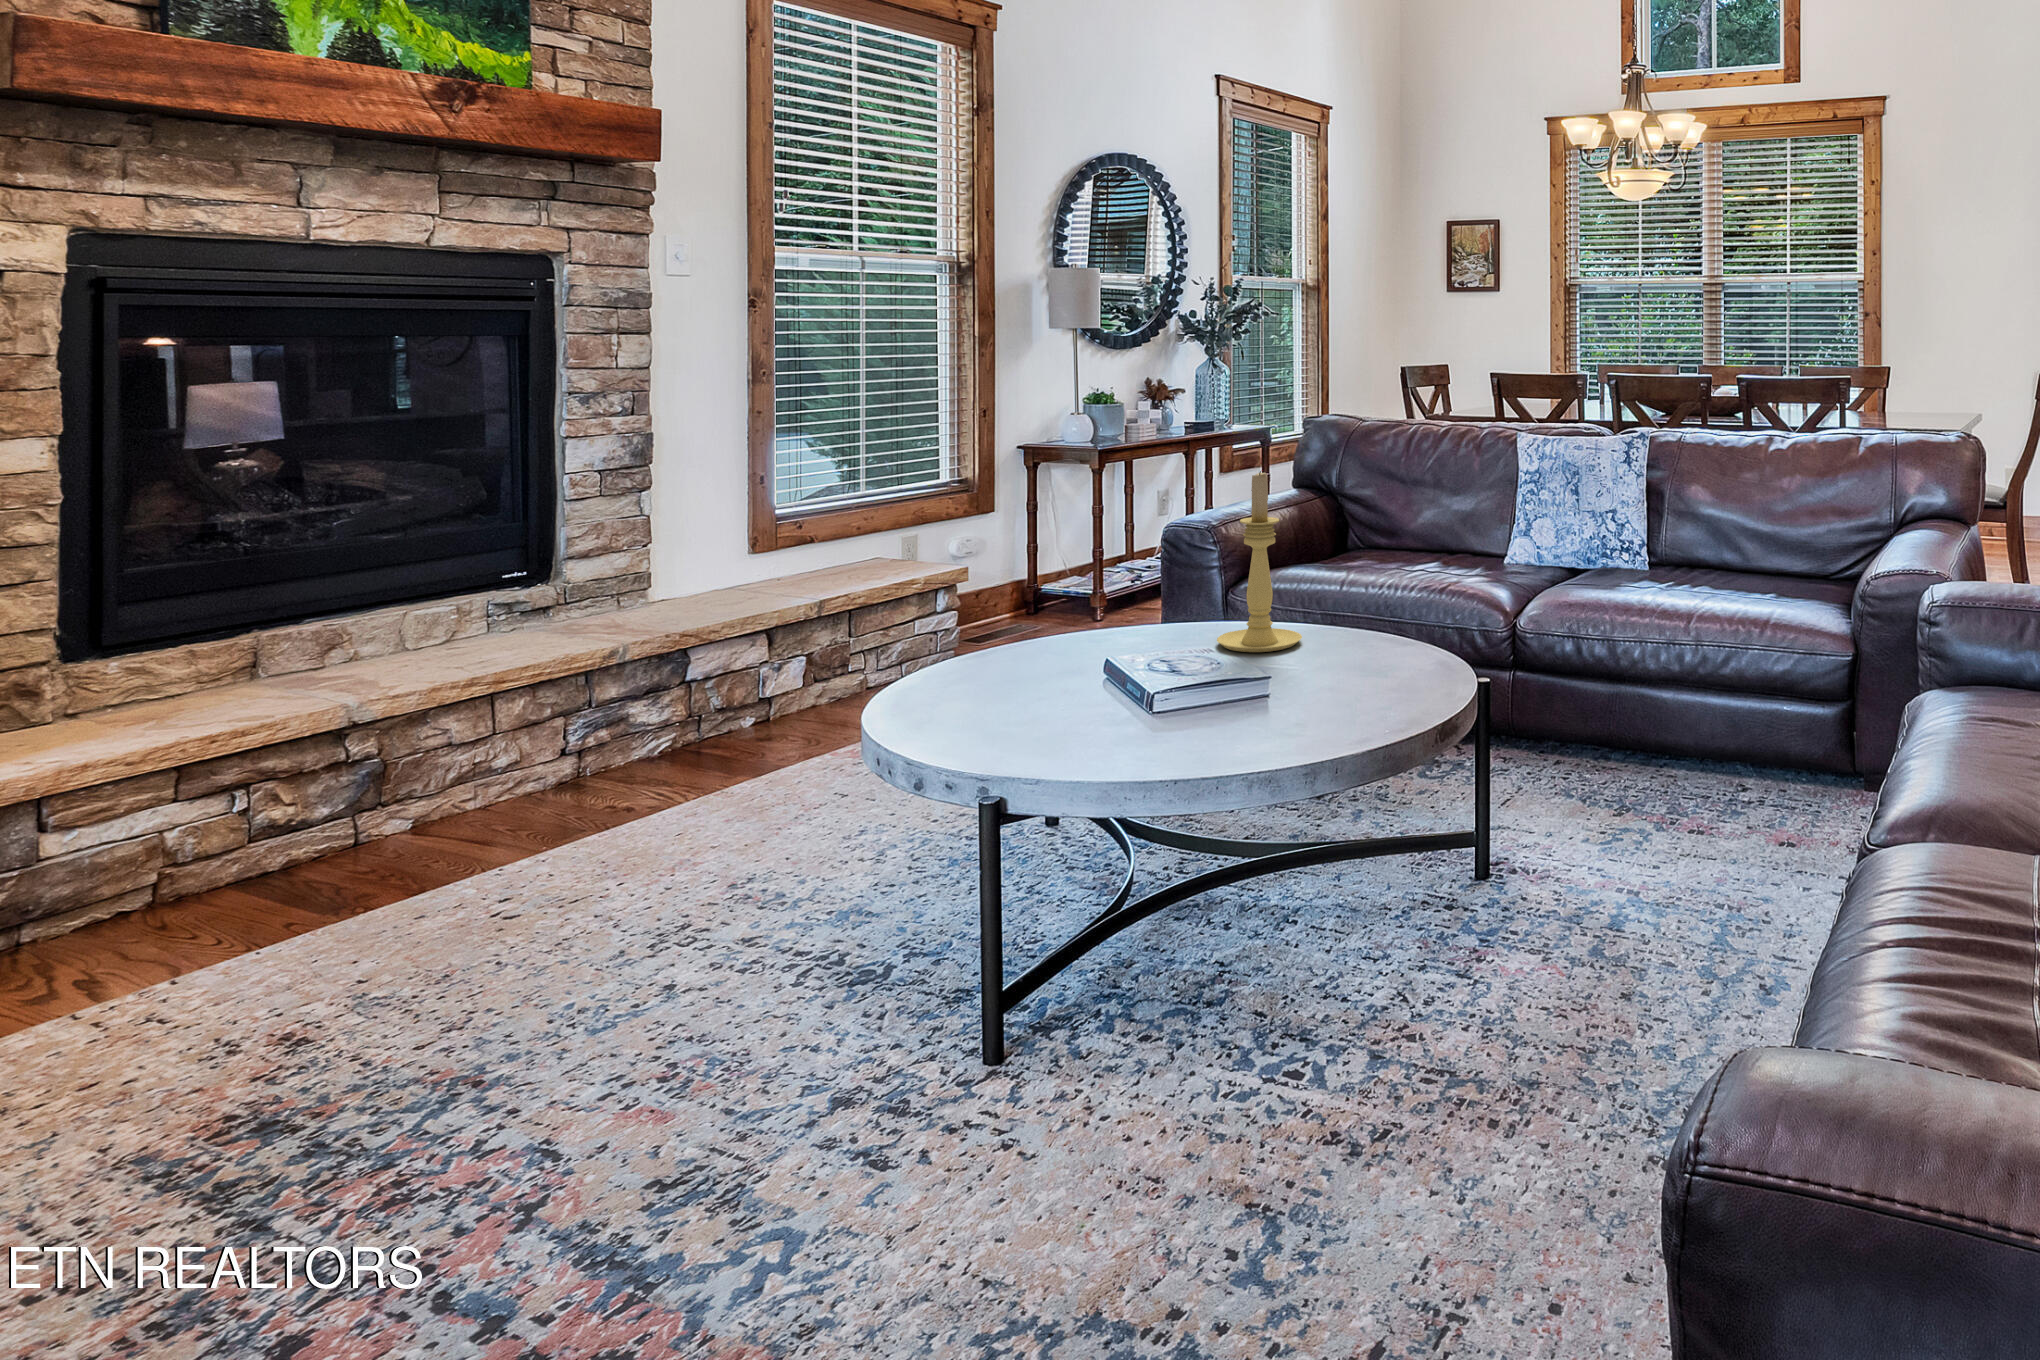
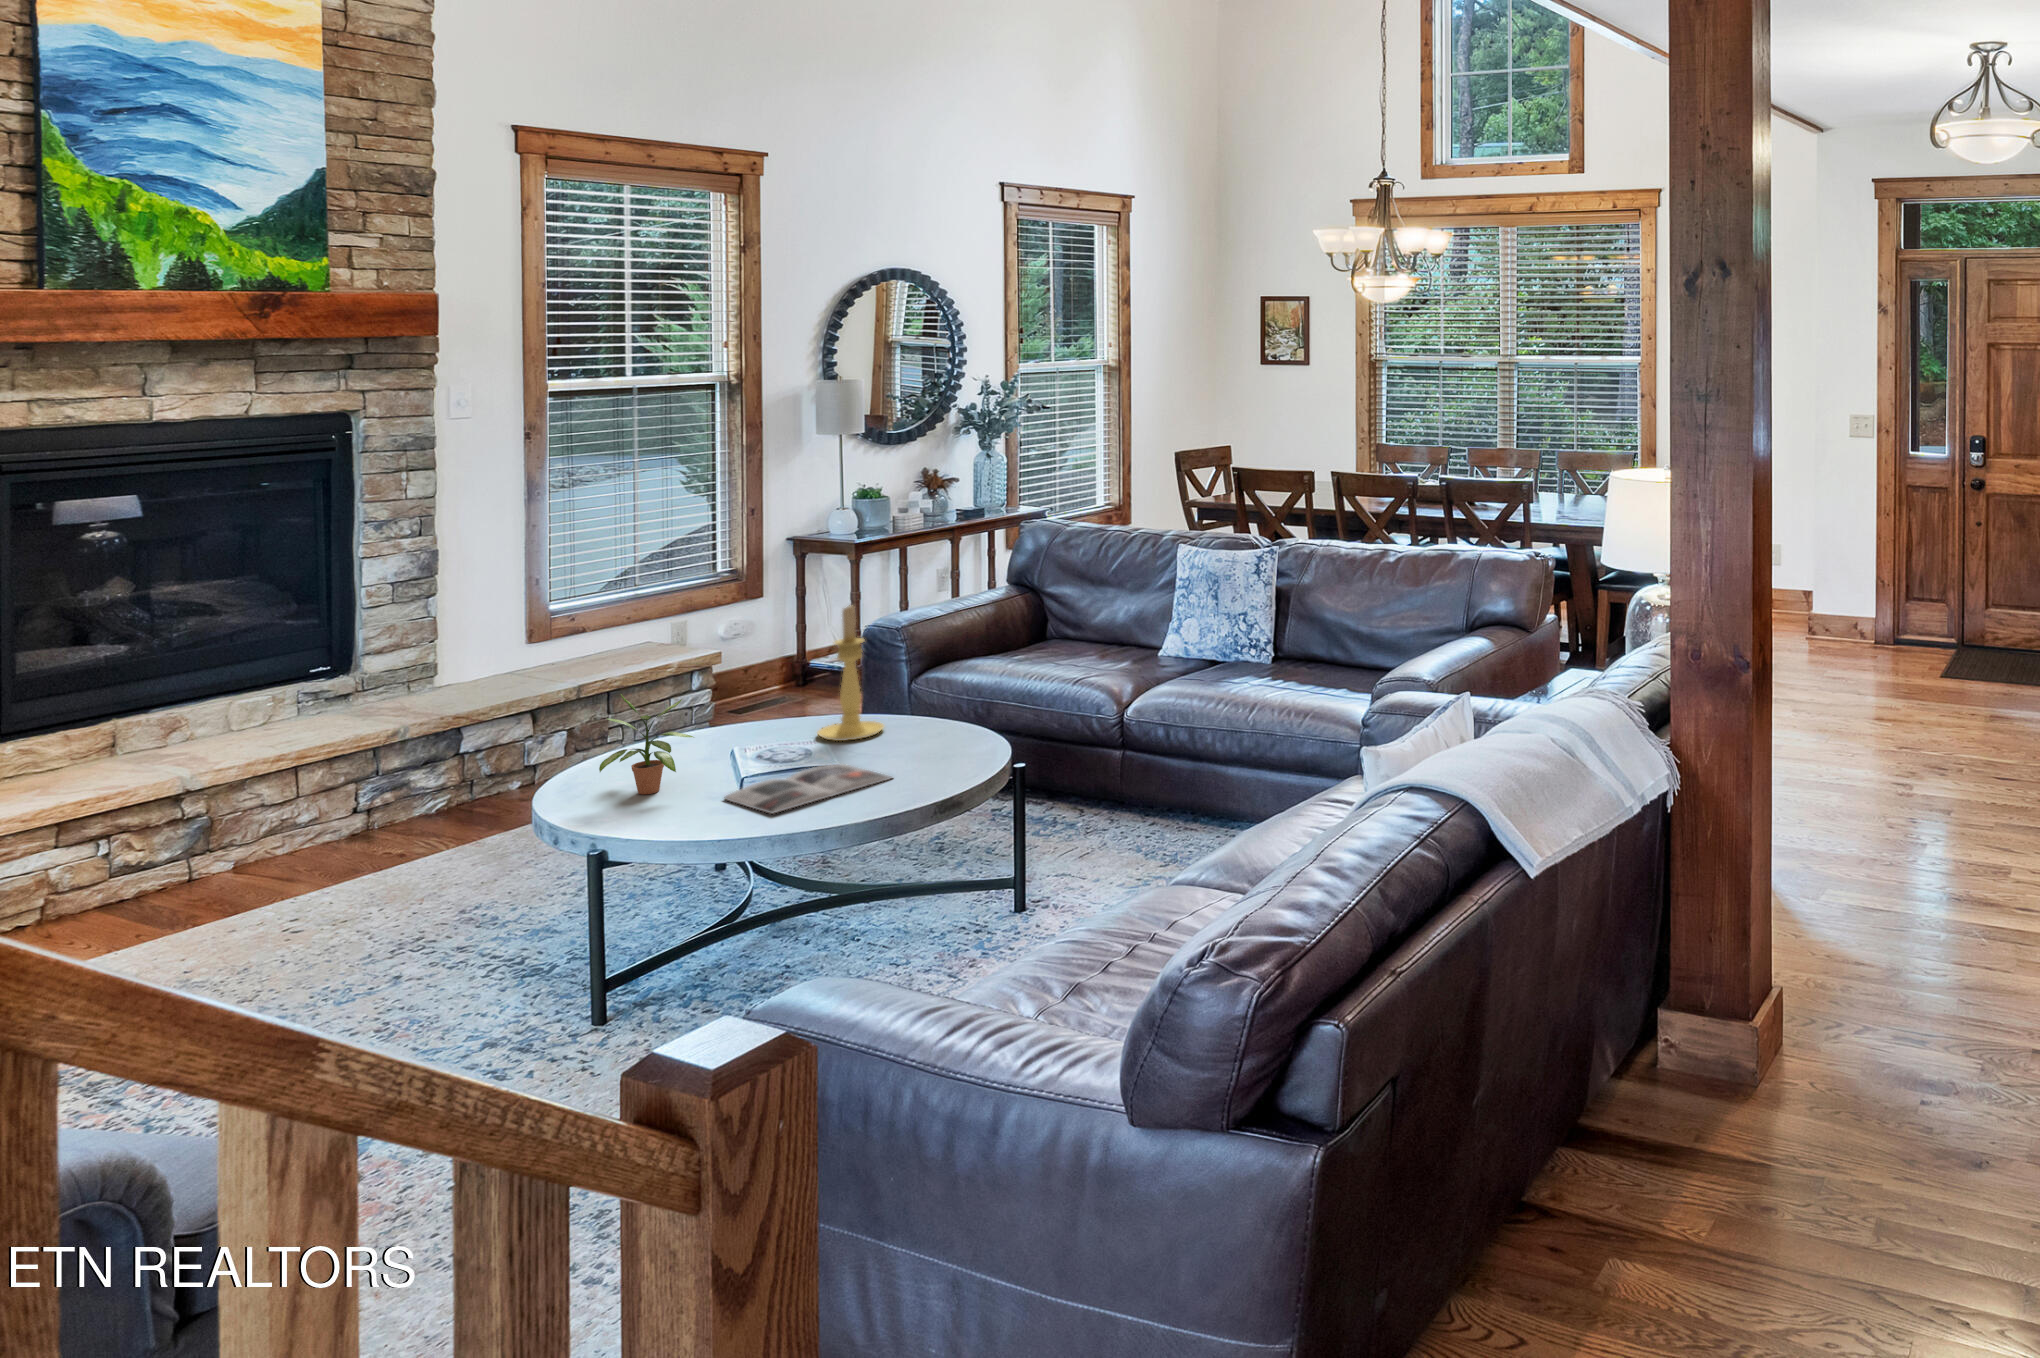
potted plant: none [984,574,1110,722] -> present [599,694,694,794]
magazine: none [1158,681,1376,750] -> present [724,764,892,814]

